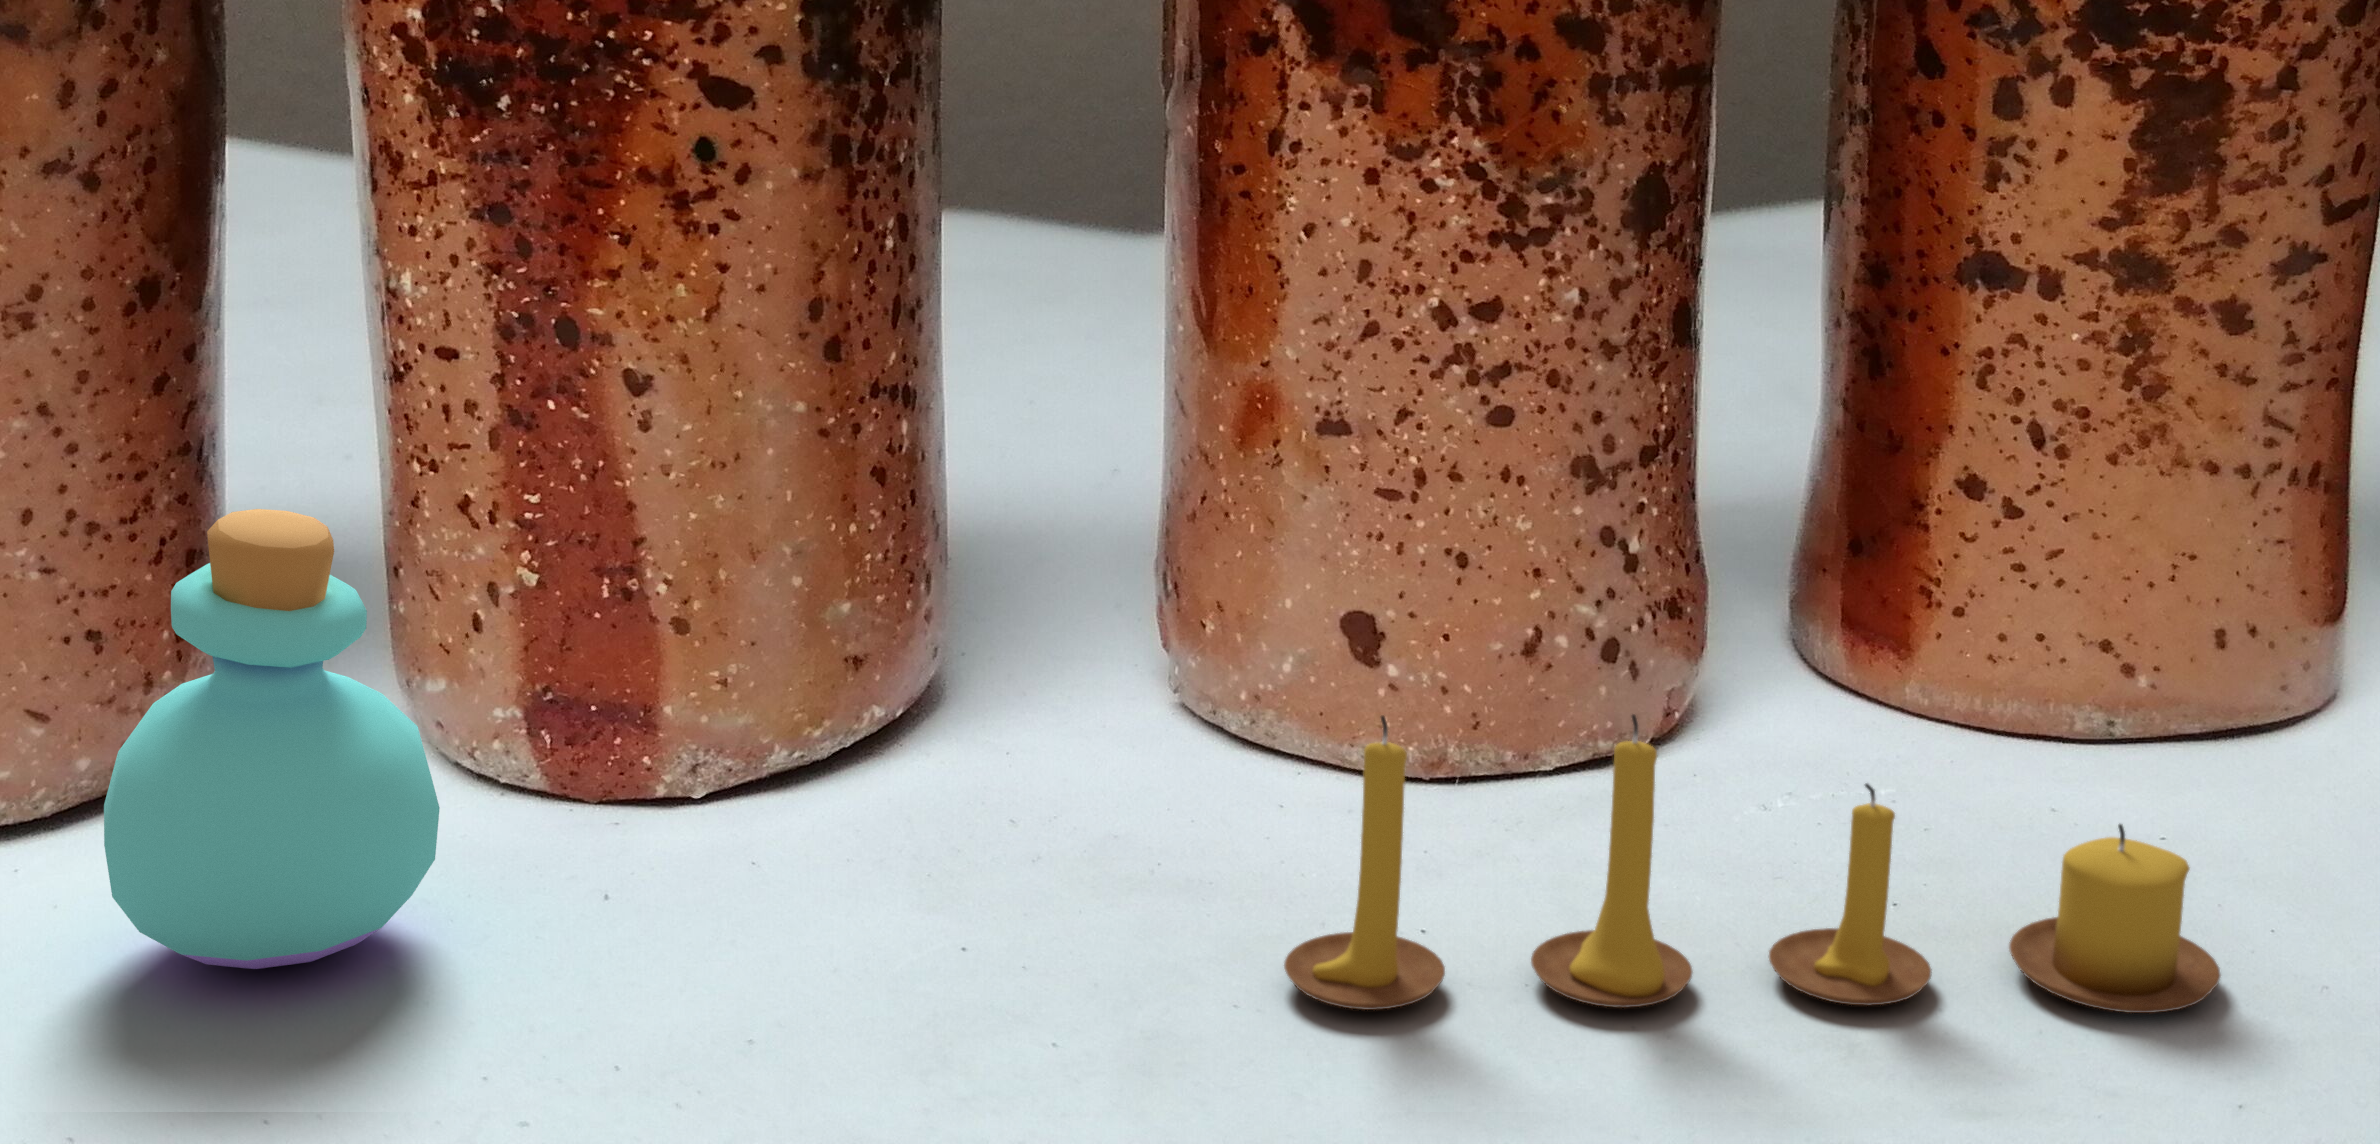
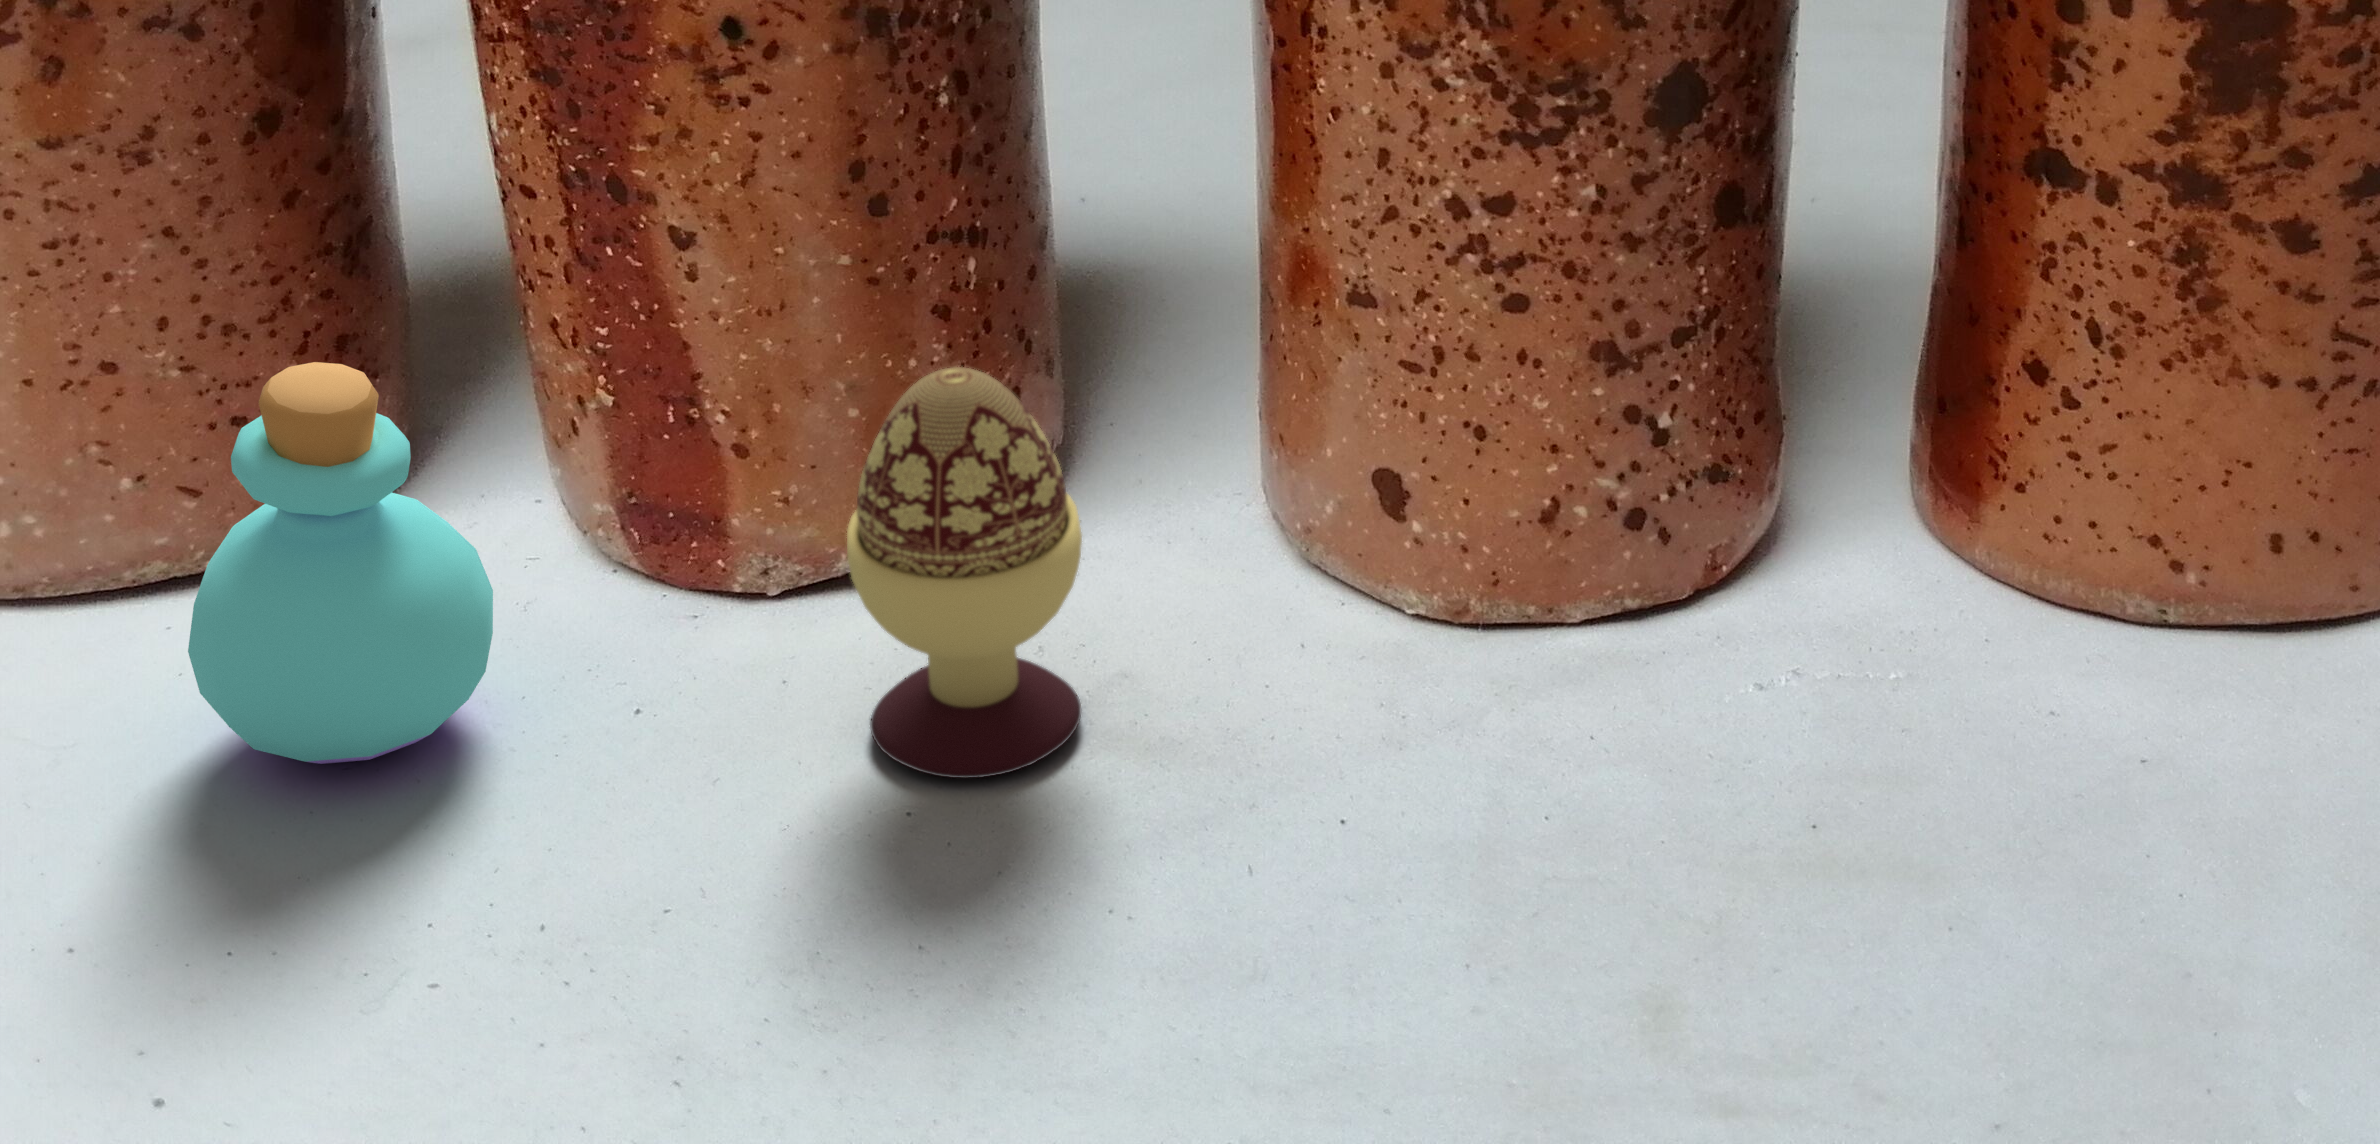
decorative egg: none [845,483,1093,938] -> present [847,367,1082,778]
candle: present [1284,714,2221,1013] -> none [1209,640,2101,974]

